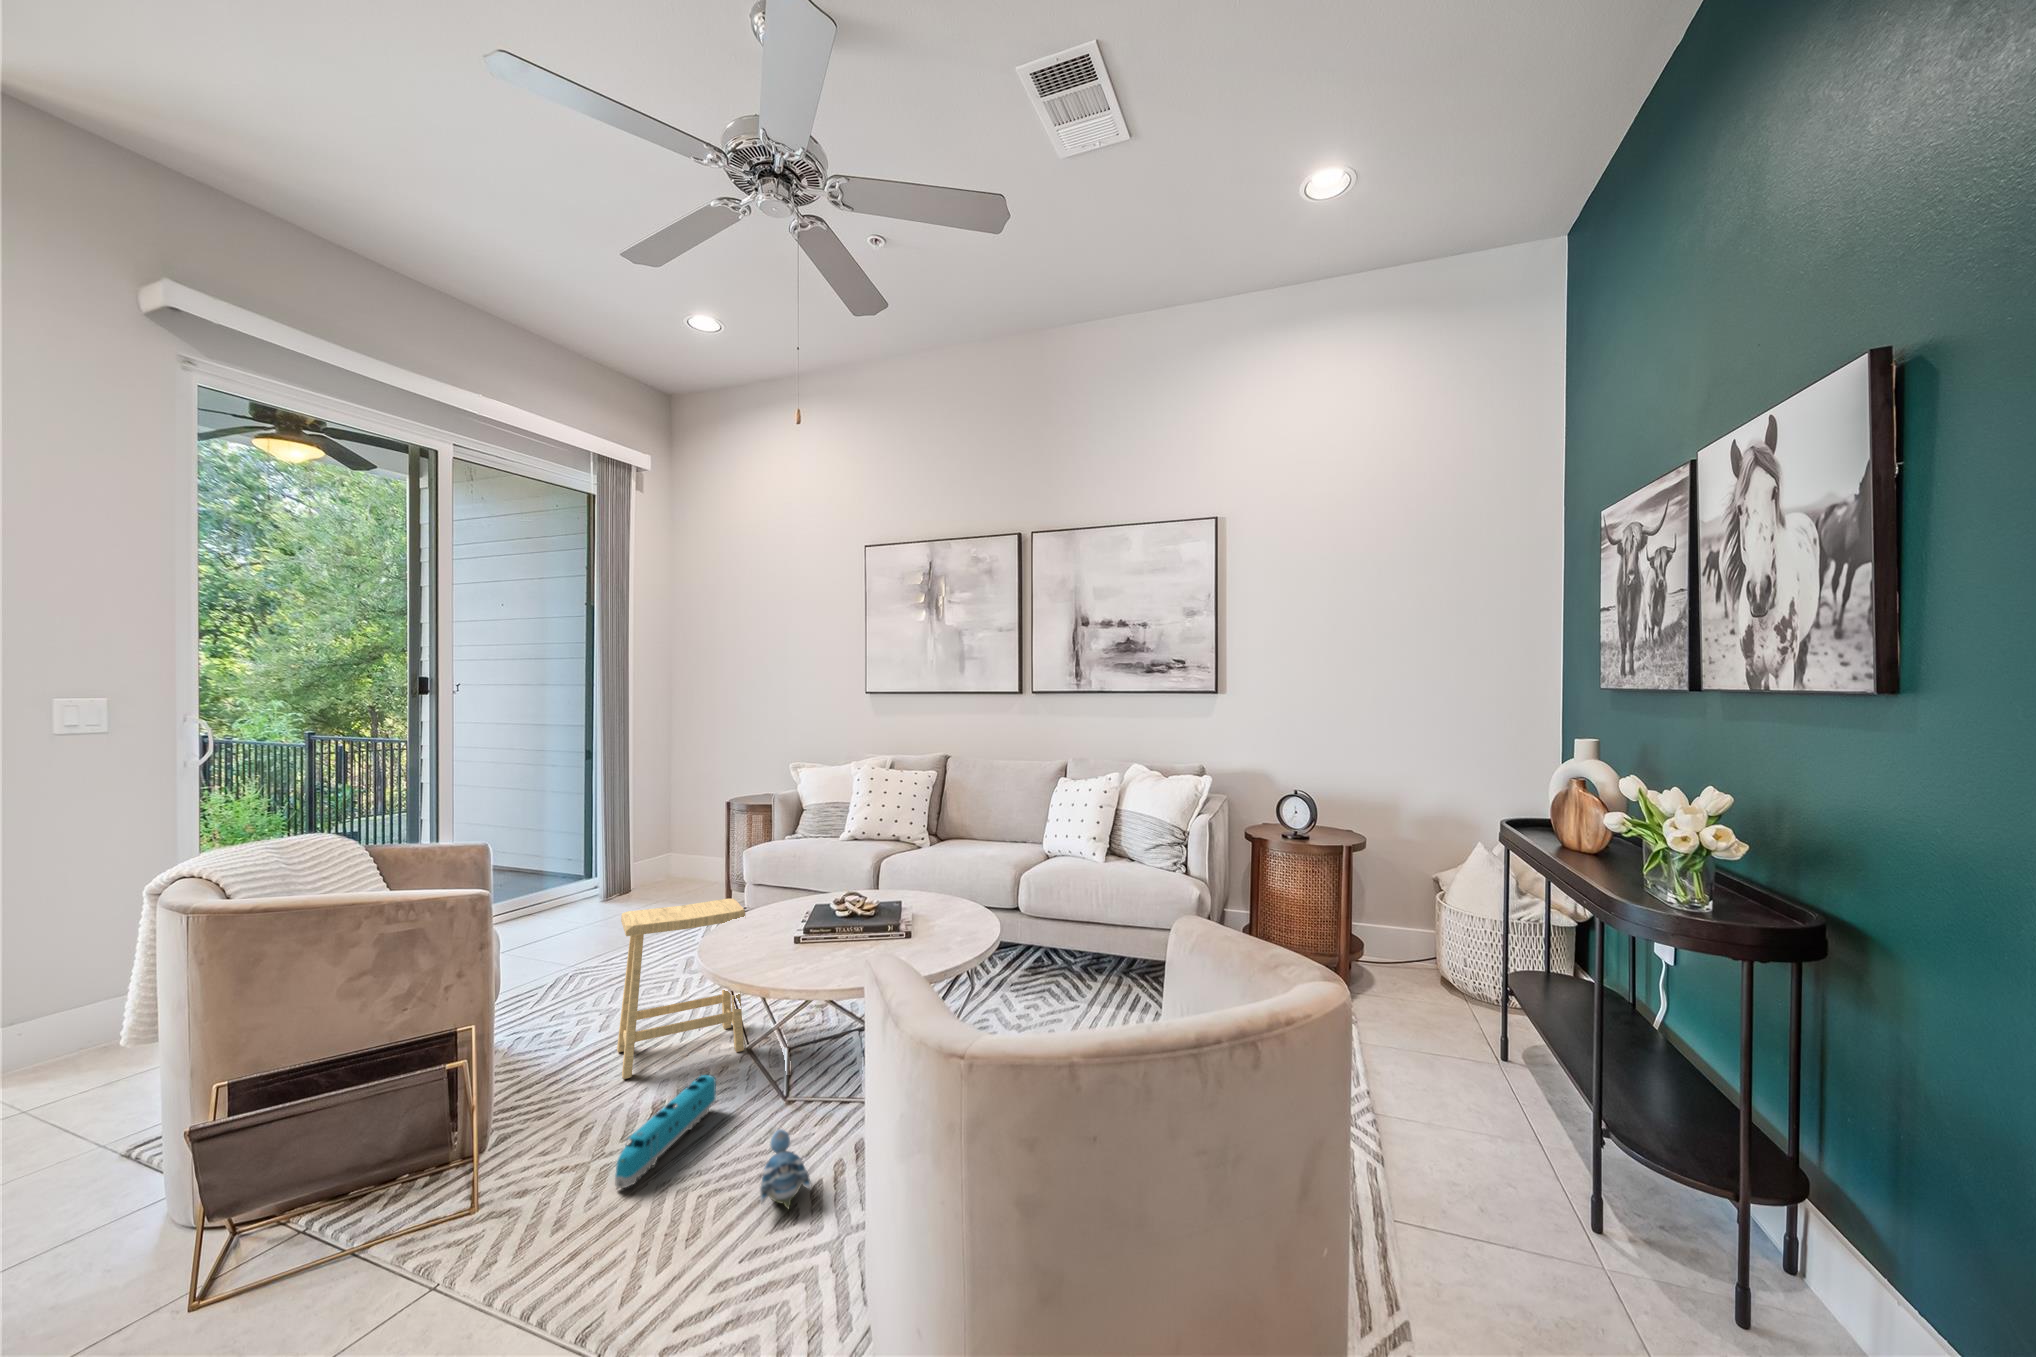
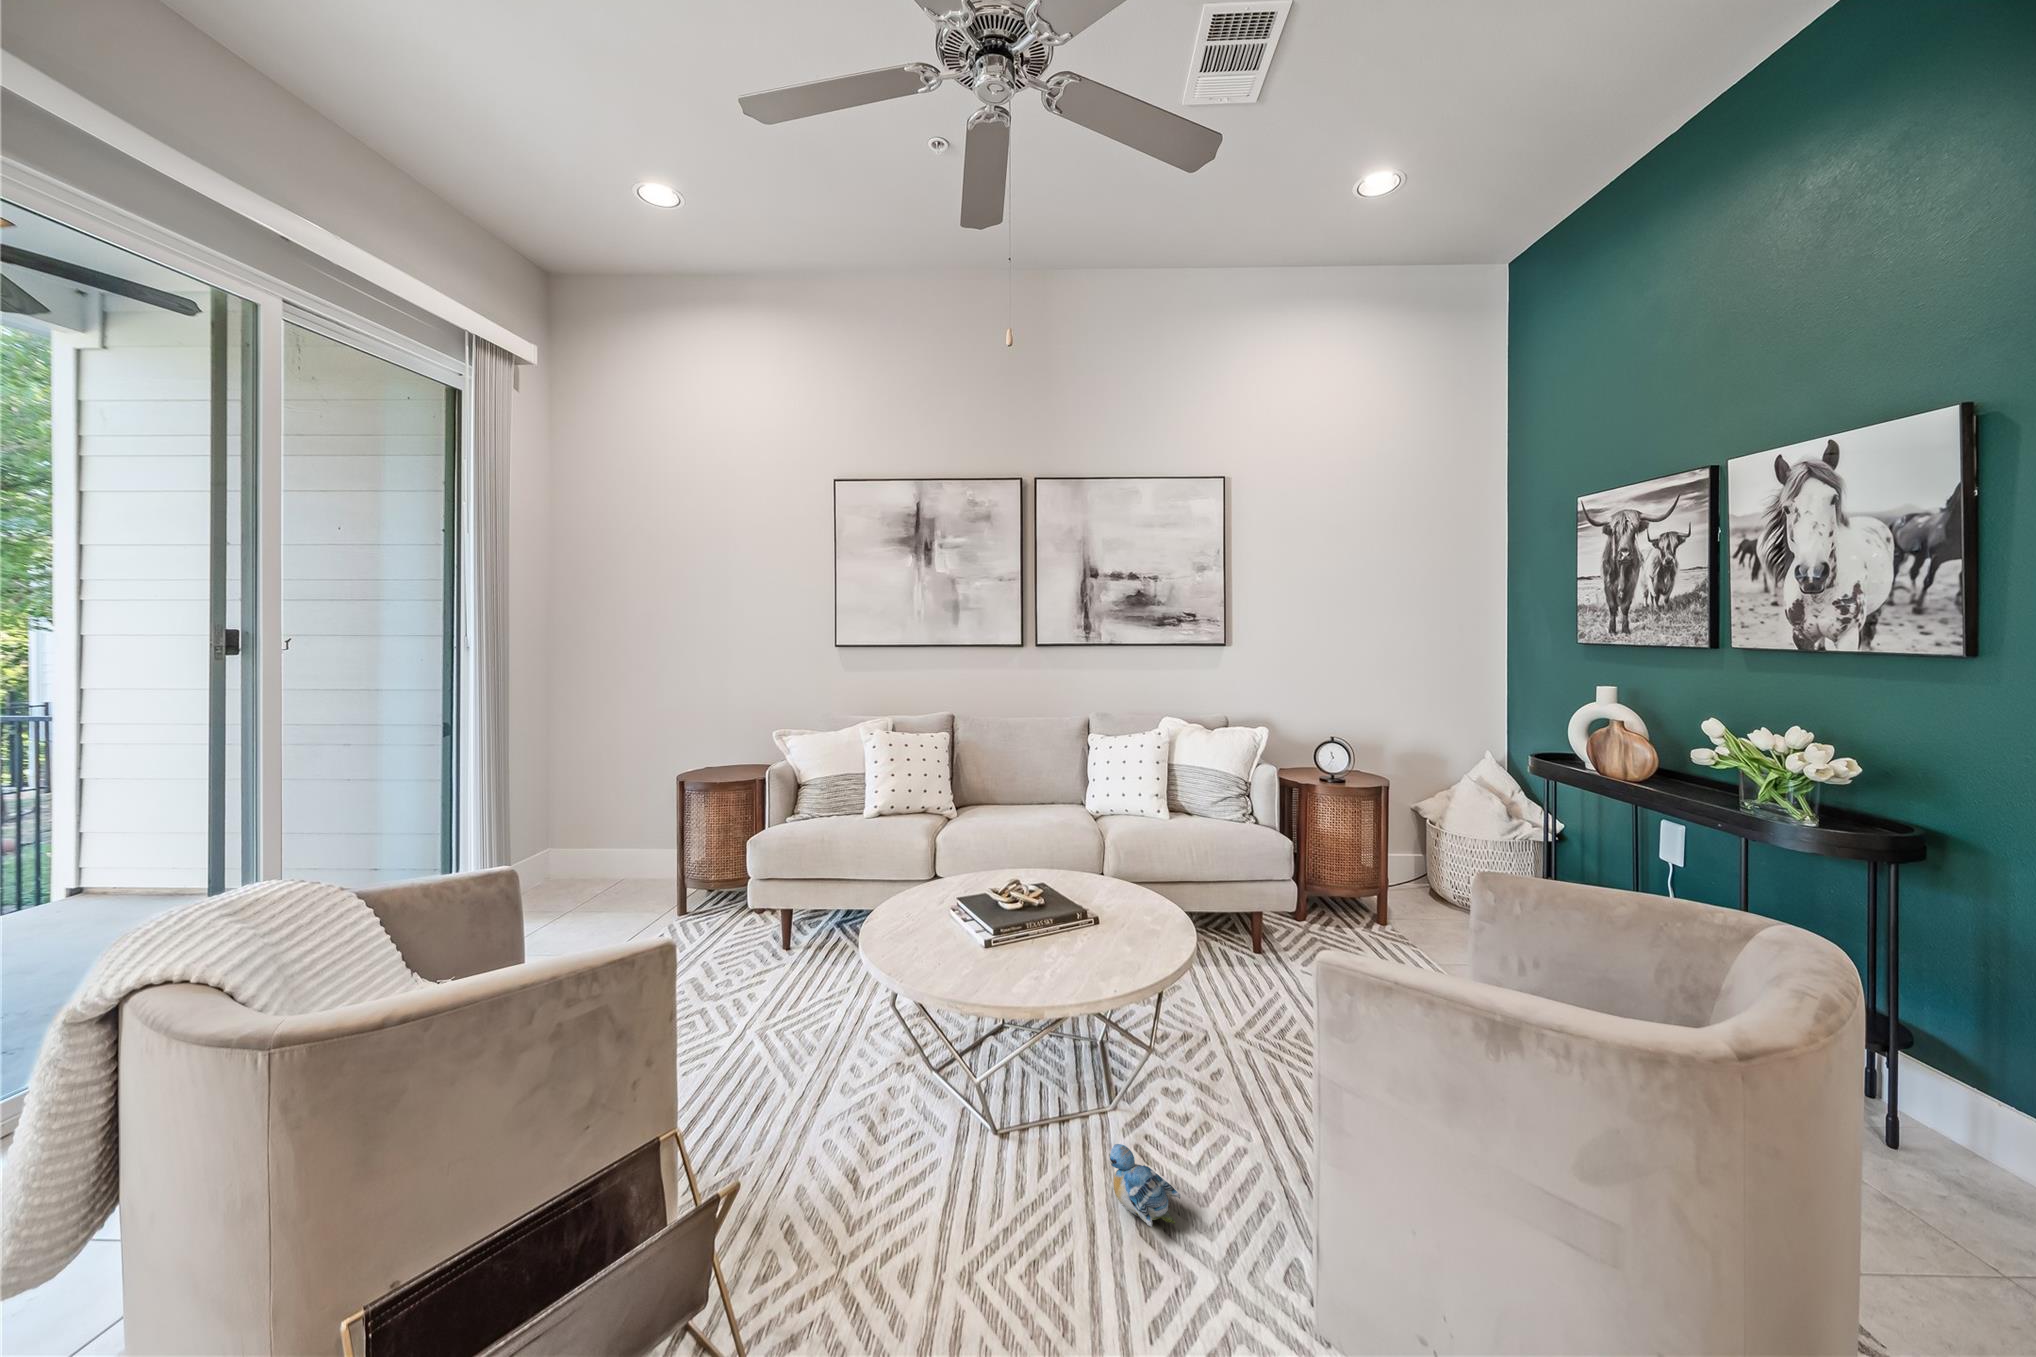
footstool: present [617,899,745,1079] -> none [760,901,913,1133]
toy train: present [615,1075,716,1188] -> none [940,1105,980,1257]

